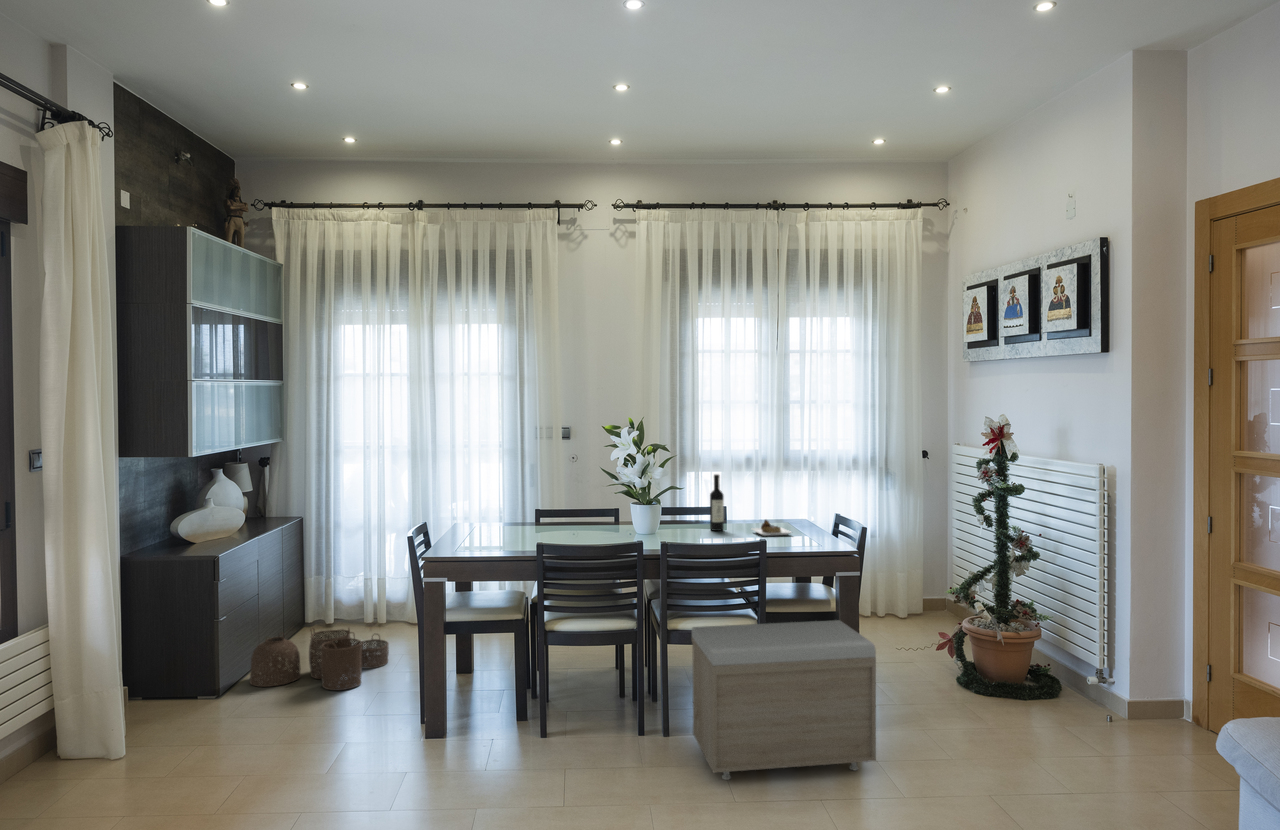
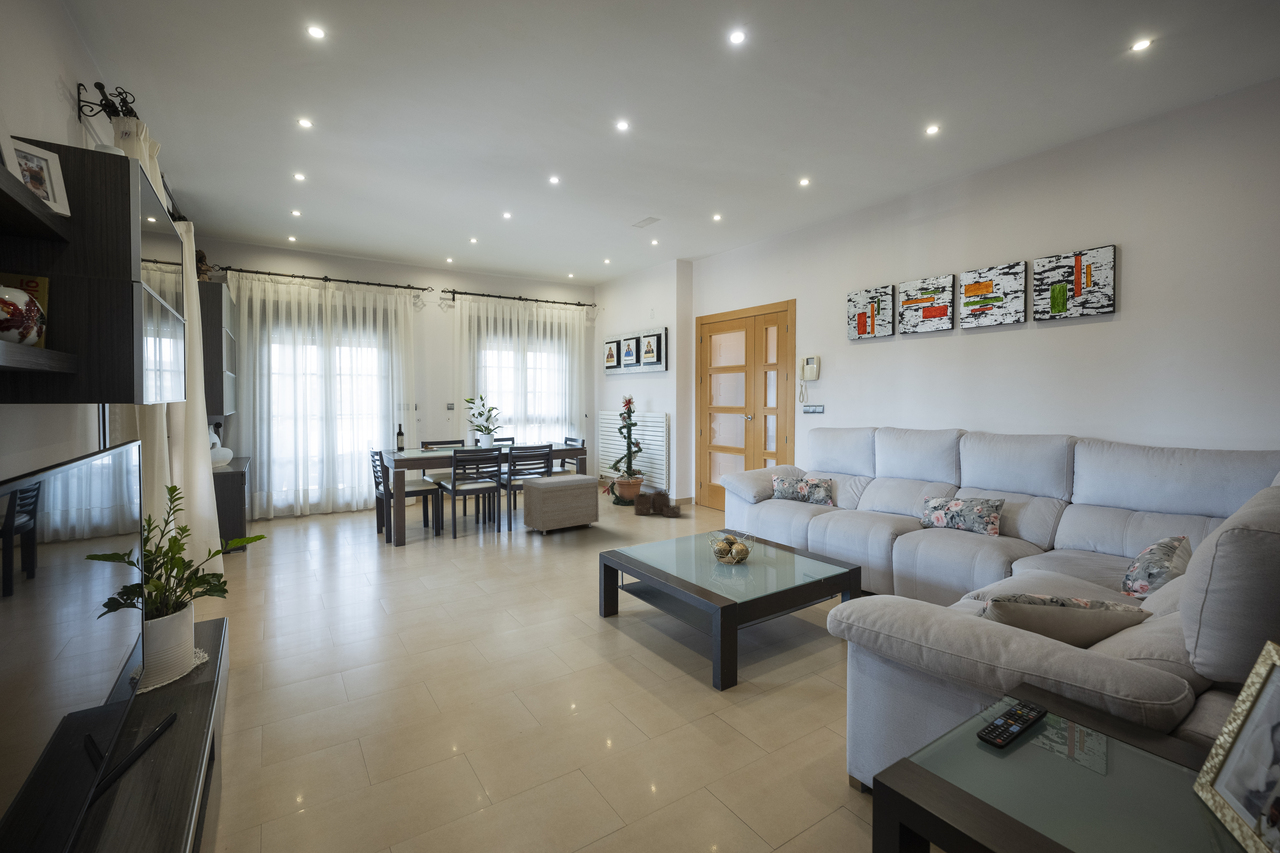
wine bottle: present [710,474,791,536] -> present [397,424,438,451]
woven basket: present [250,628,389,690] -> present [634,490,680,517]

